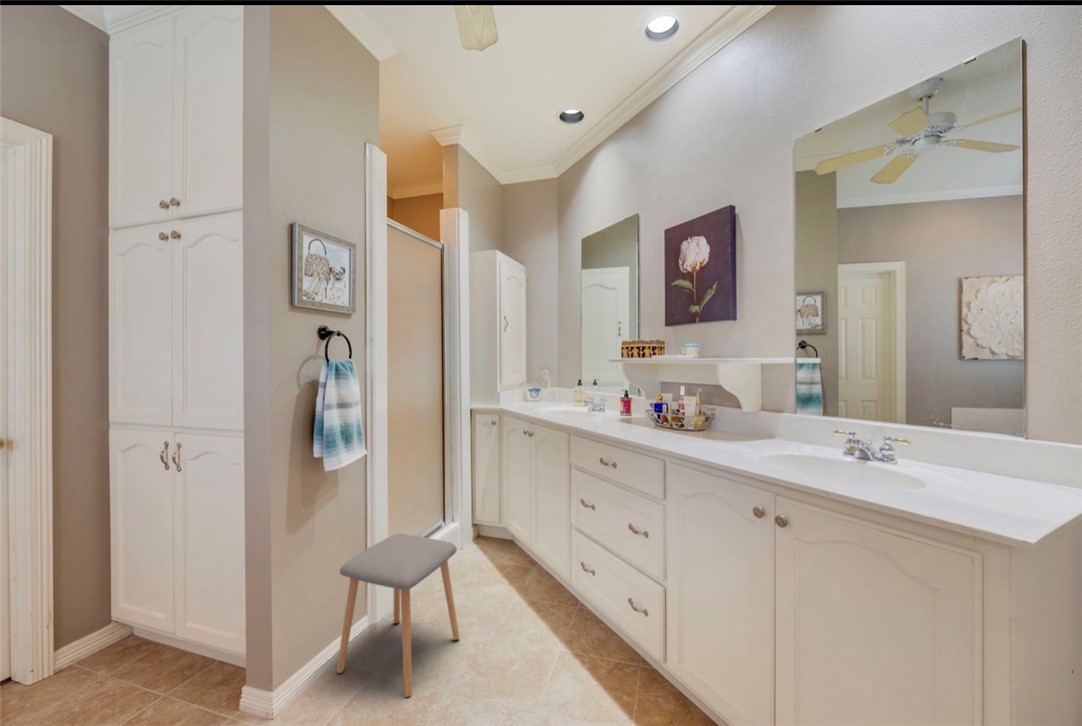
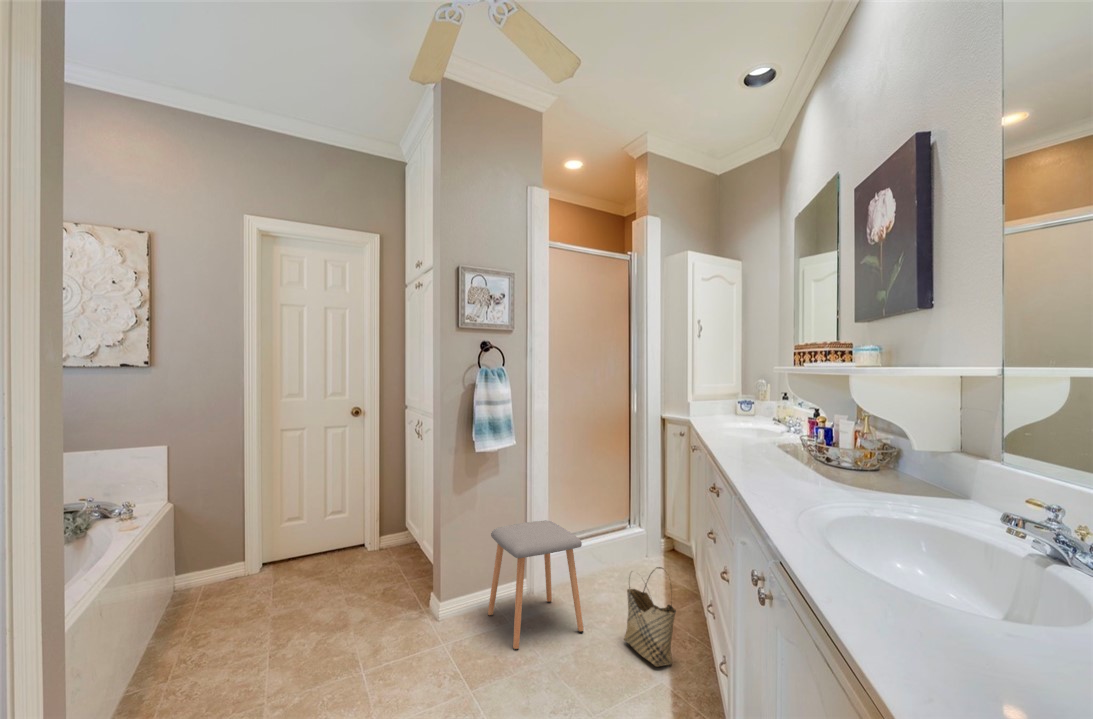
woven basket: none [501,546,557,639] -> present [624,567,676,666]

